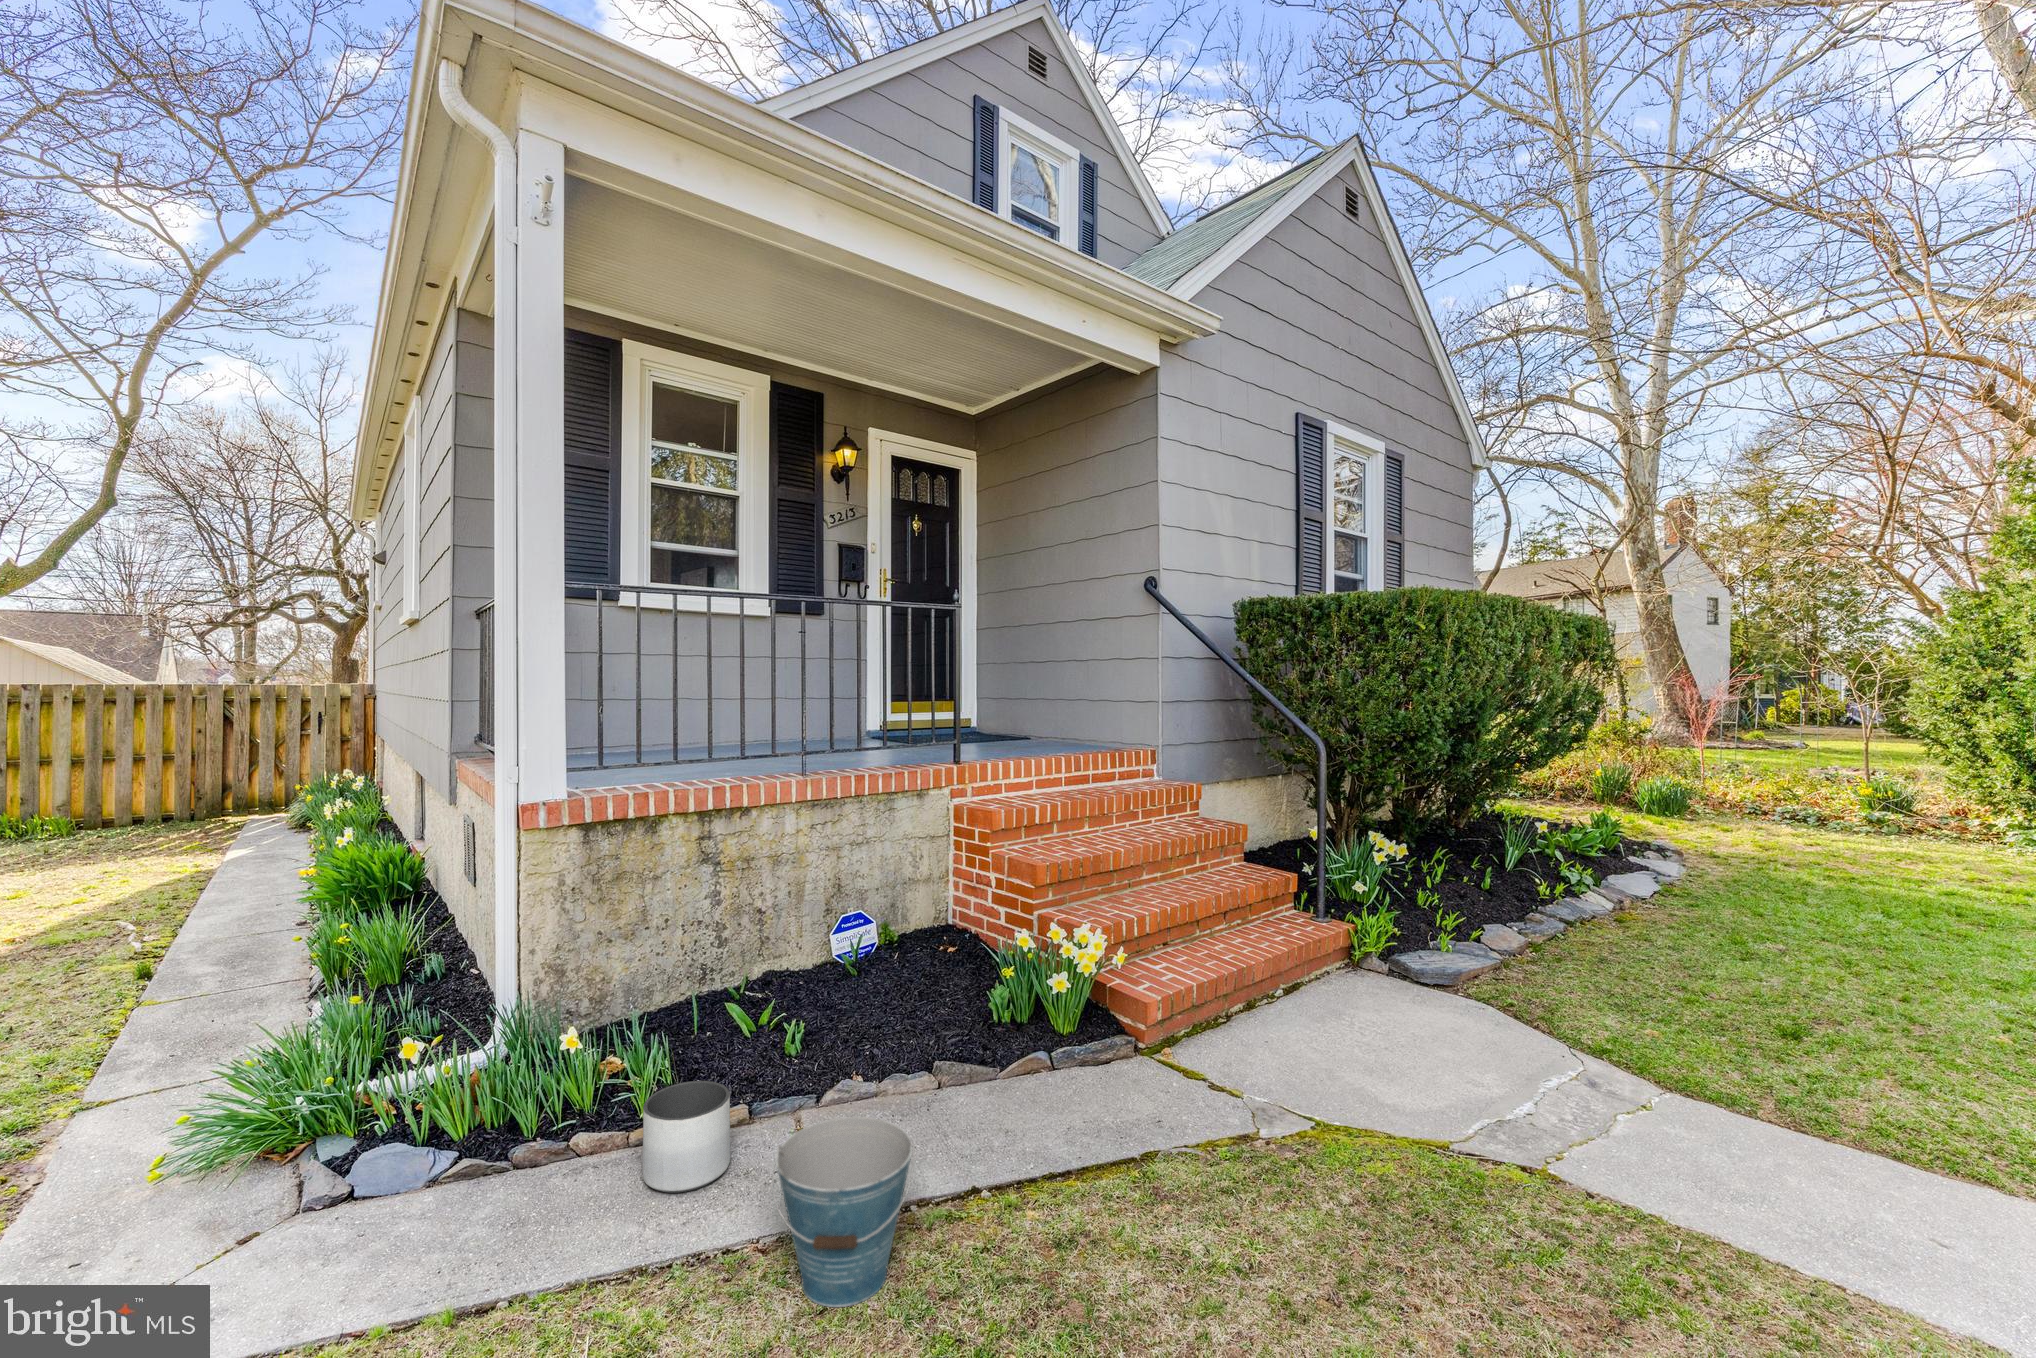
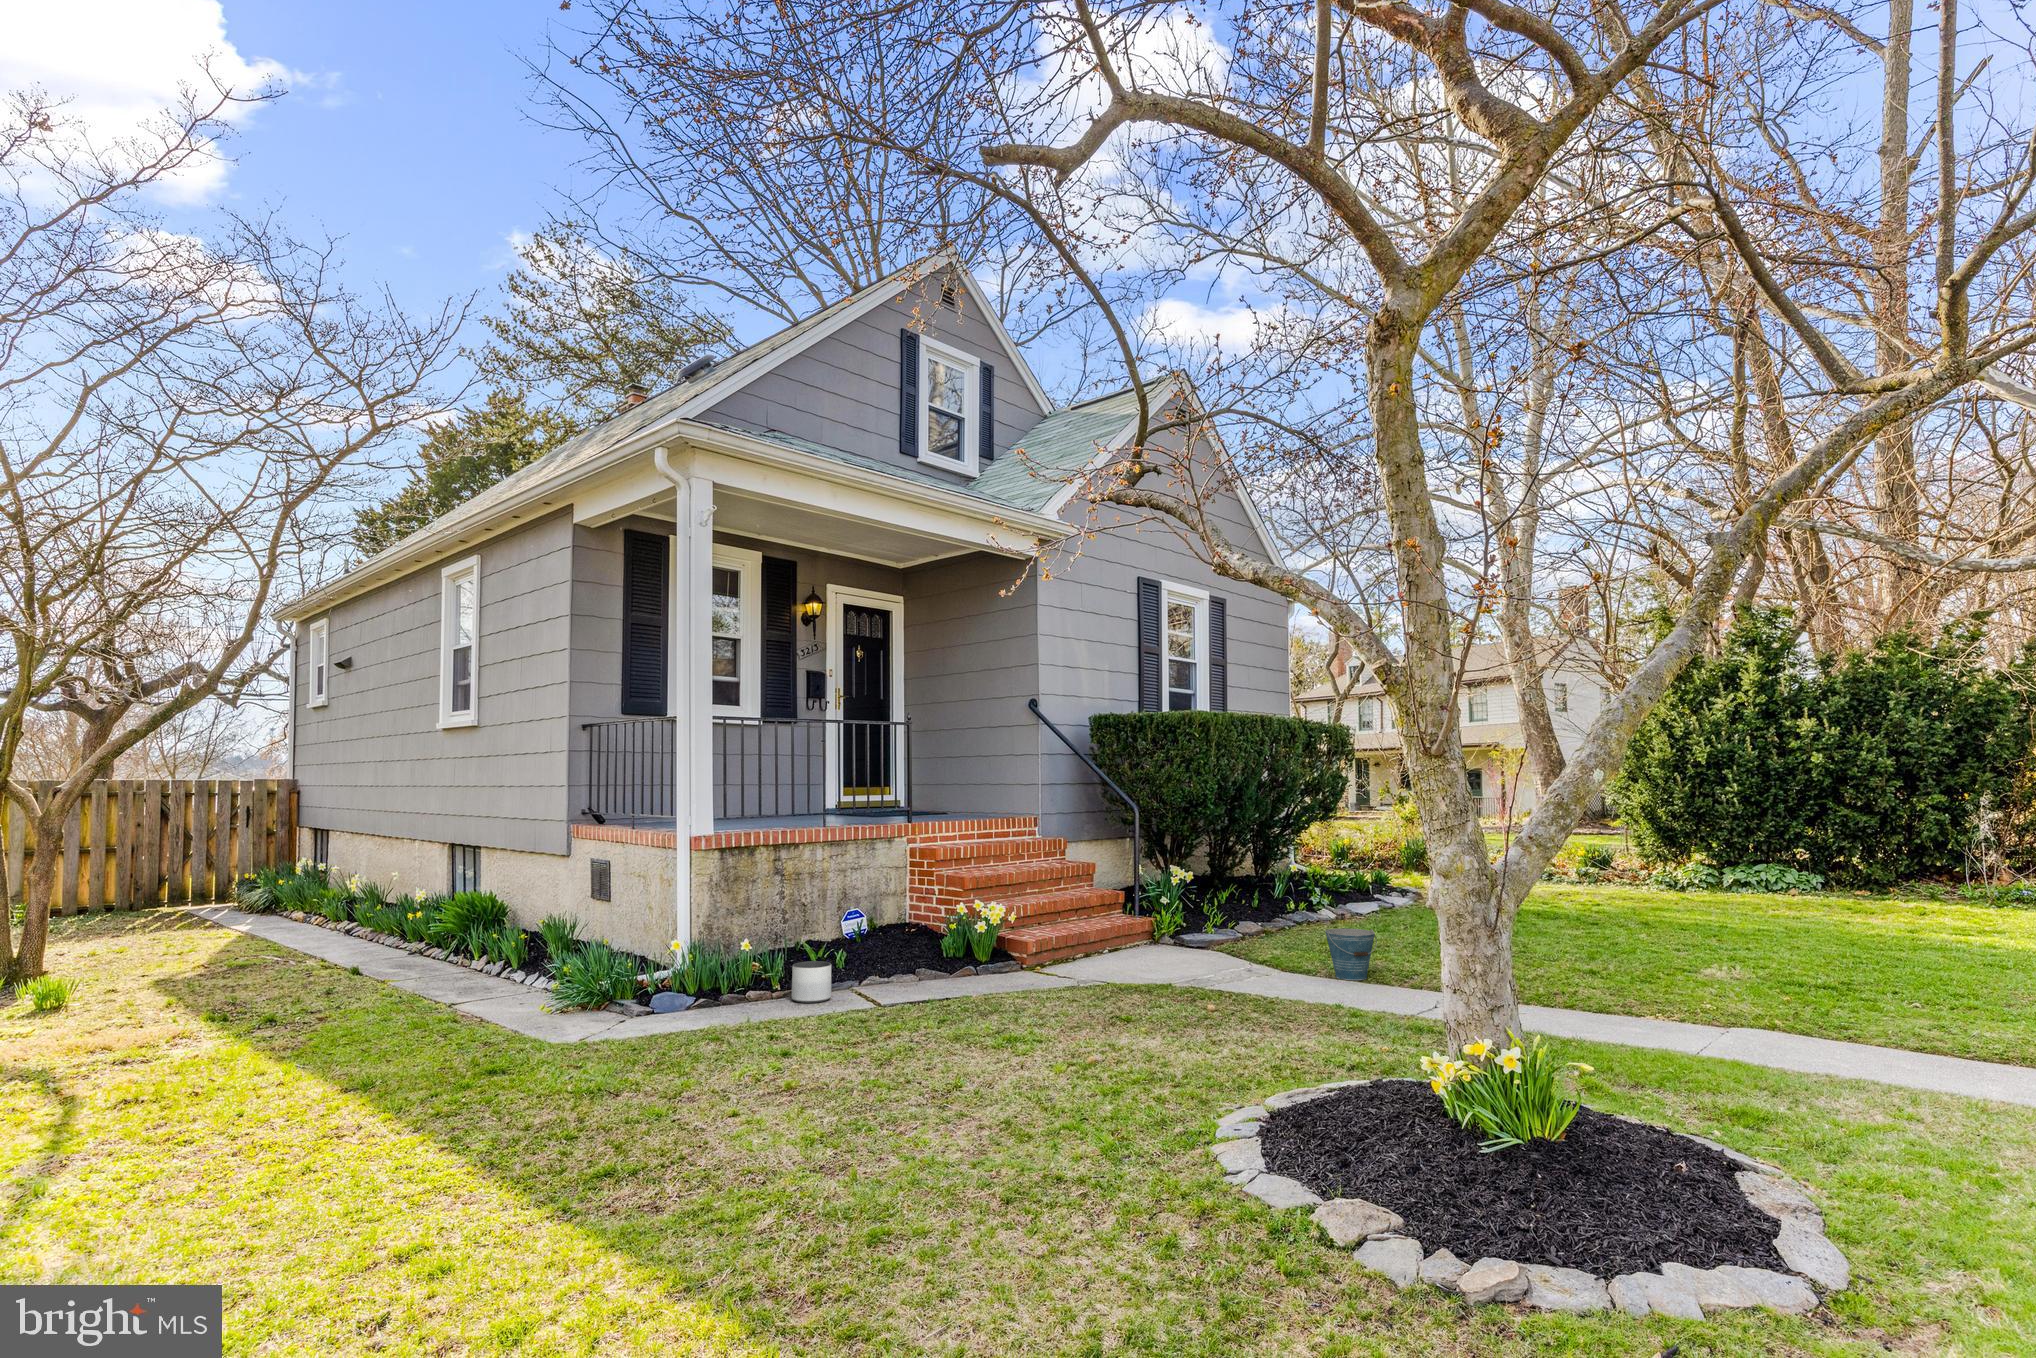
bucket: present [772,1117,915,1307] -> present [1325,929,1377,980]

